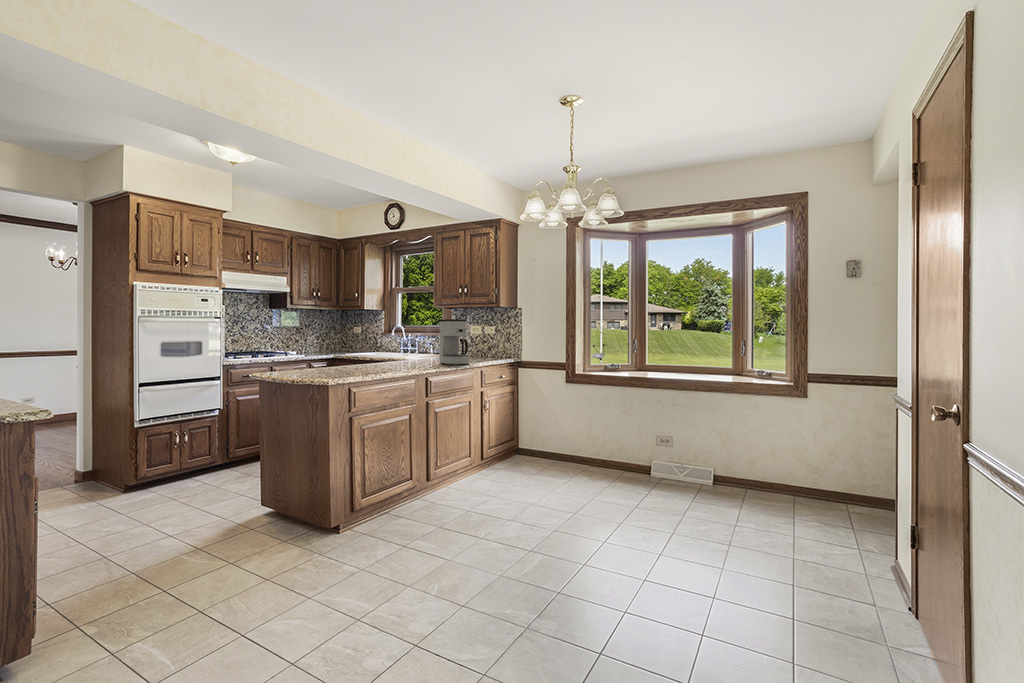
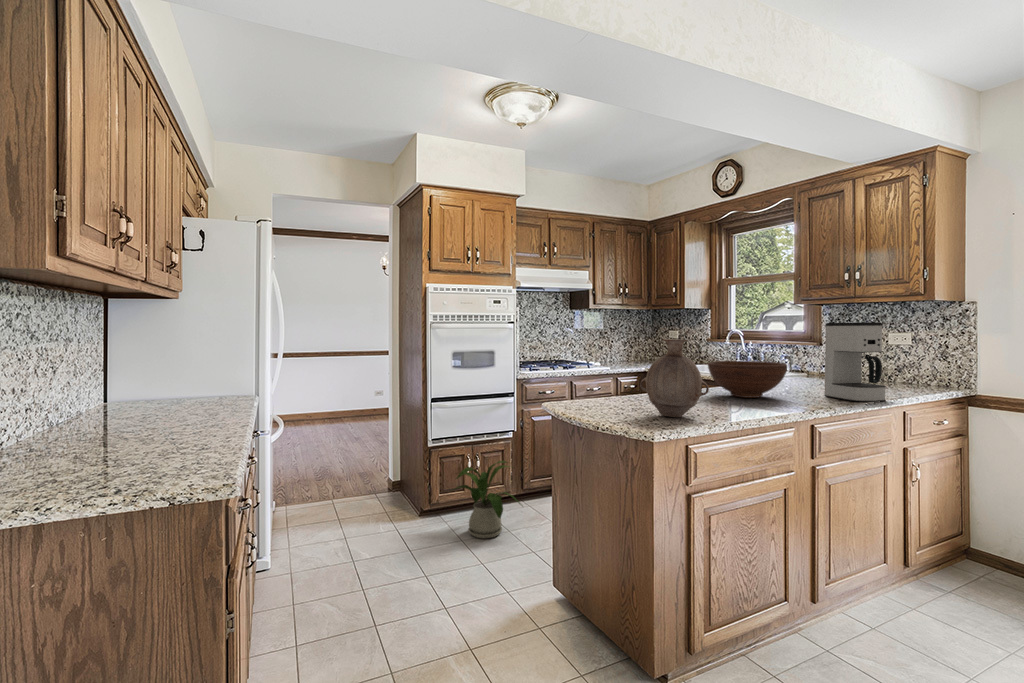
vase: none [322,327,364,375] -> present [640,339,709,417]
fruit bowl: none [371,344,418,366] -> present [708,361,787,398]
house plant: none [155,428,233,493] -> present [455,461,521,538]

